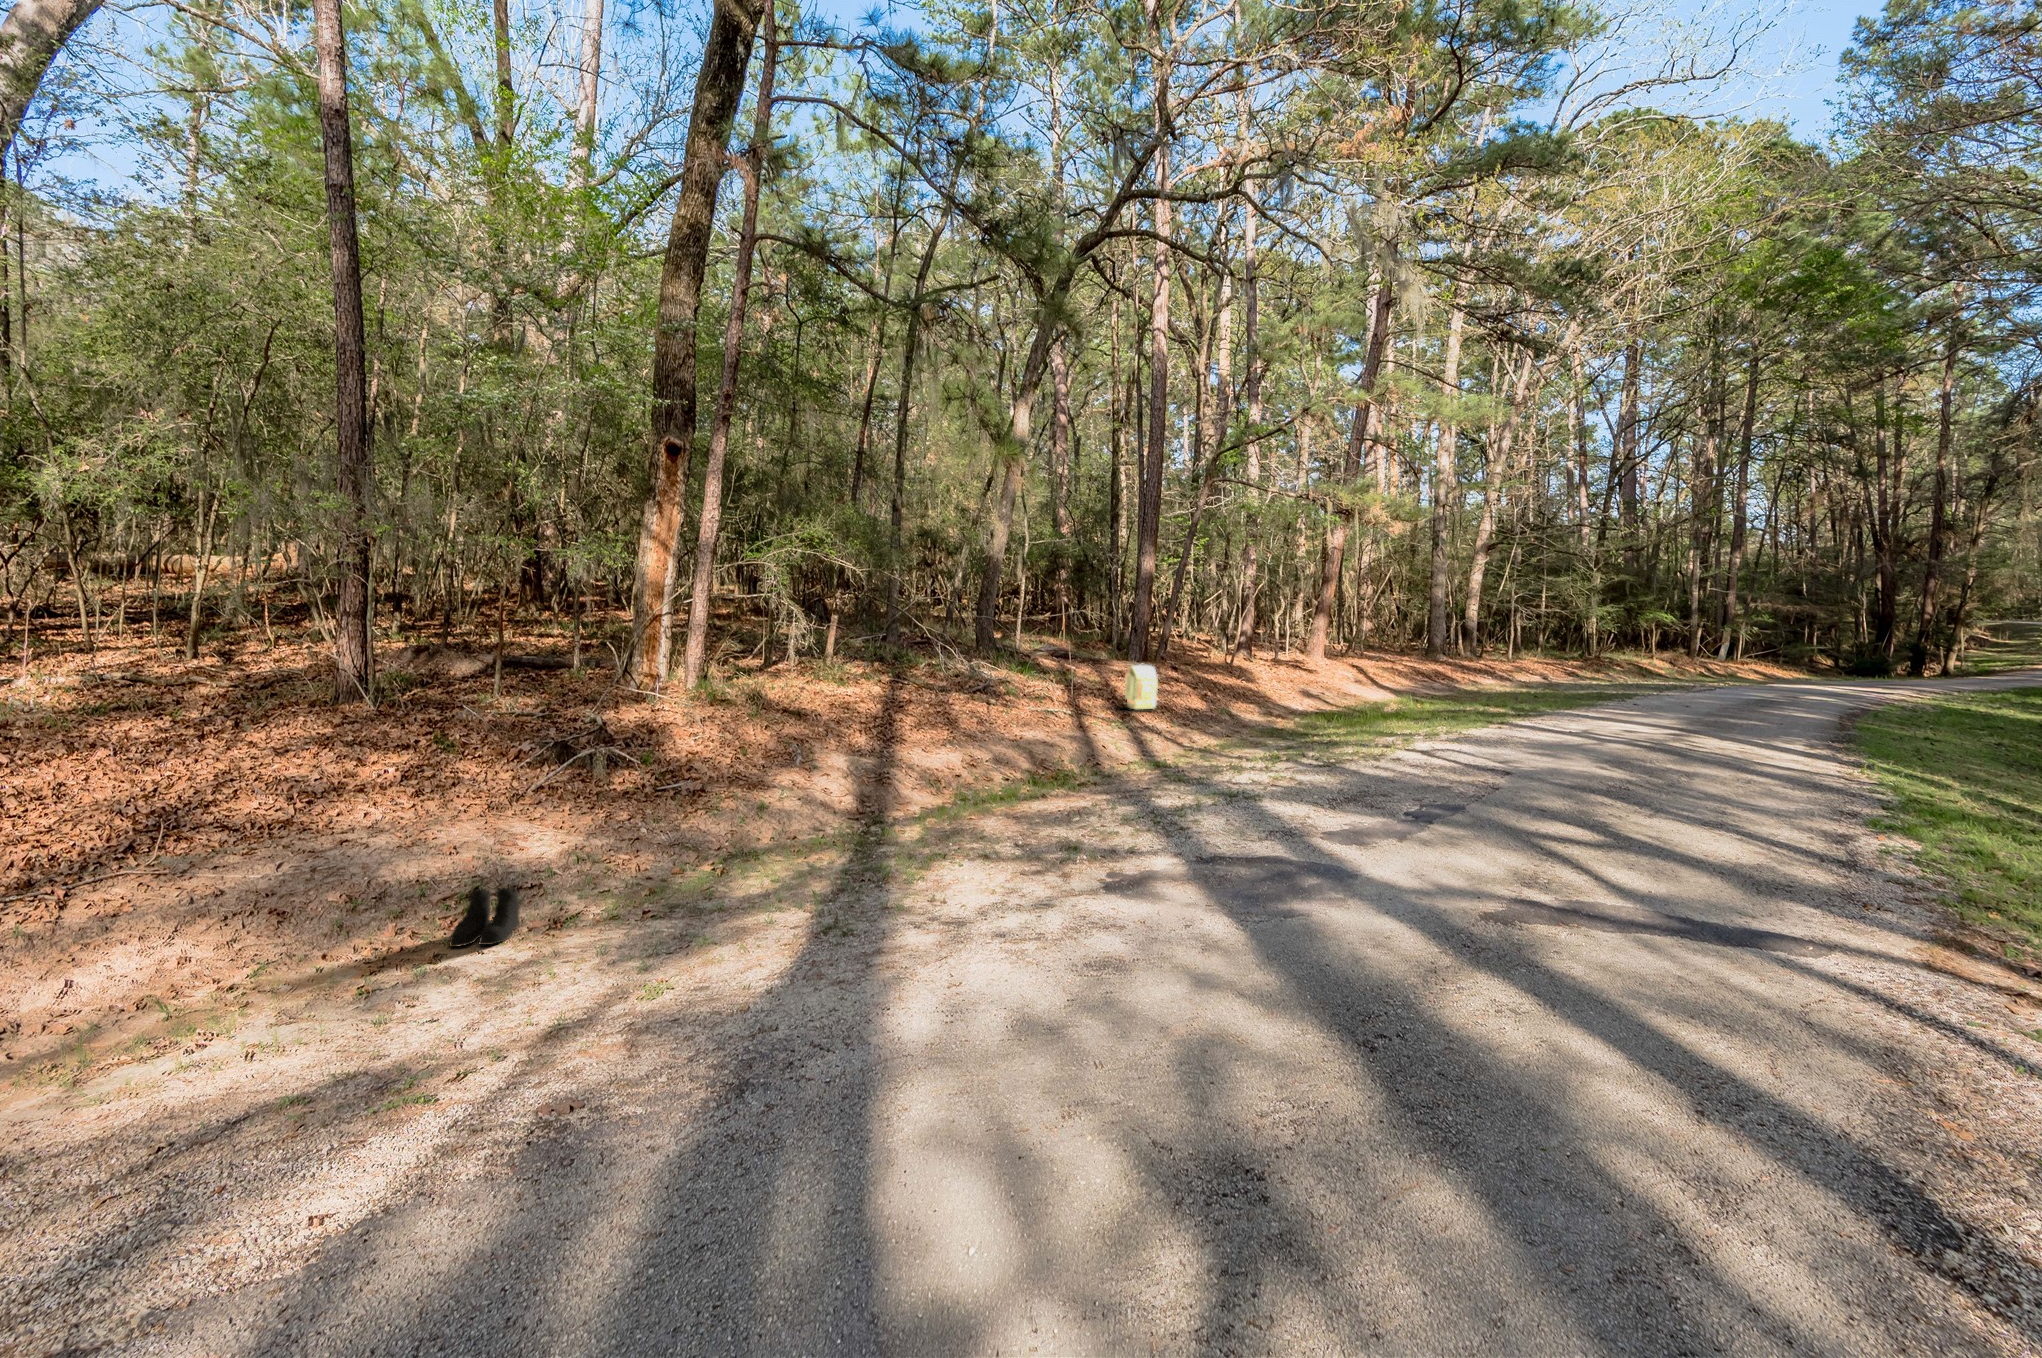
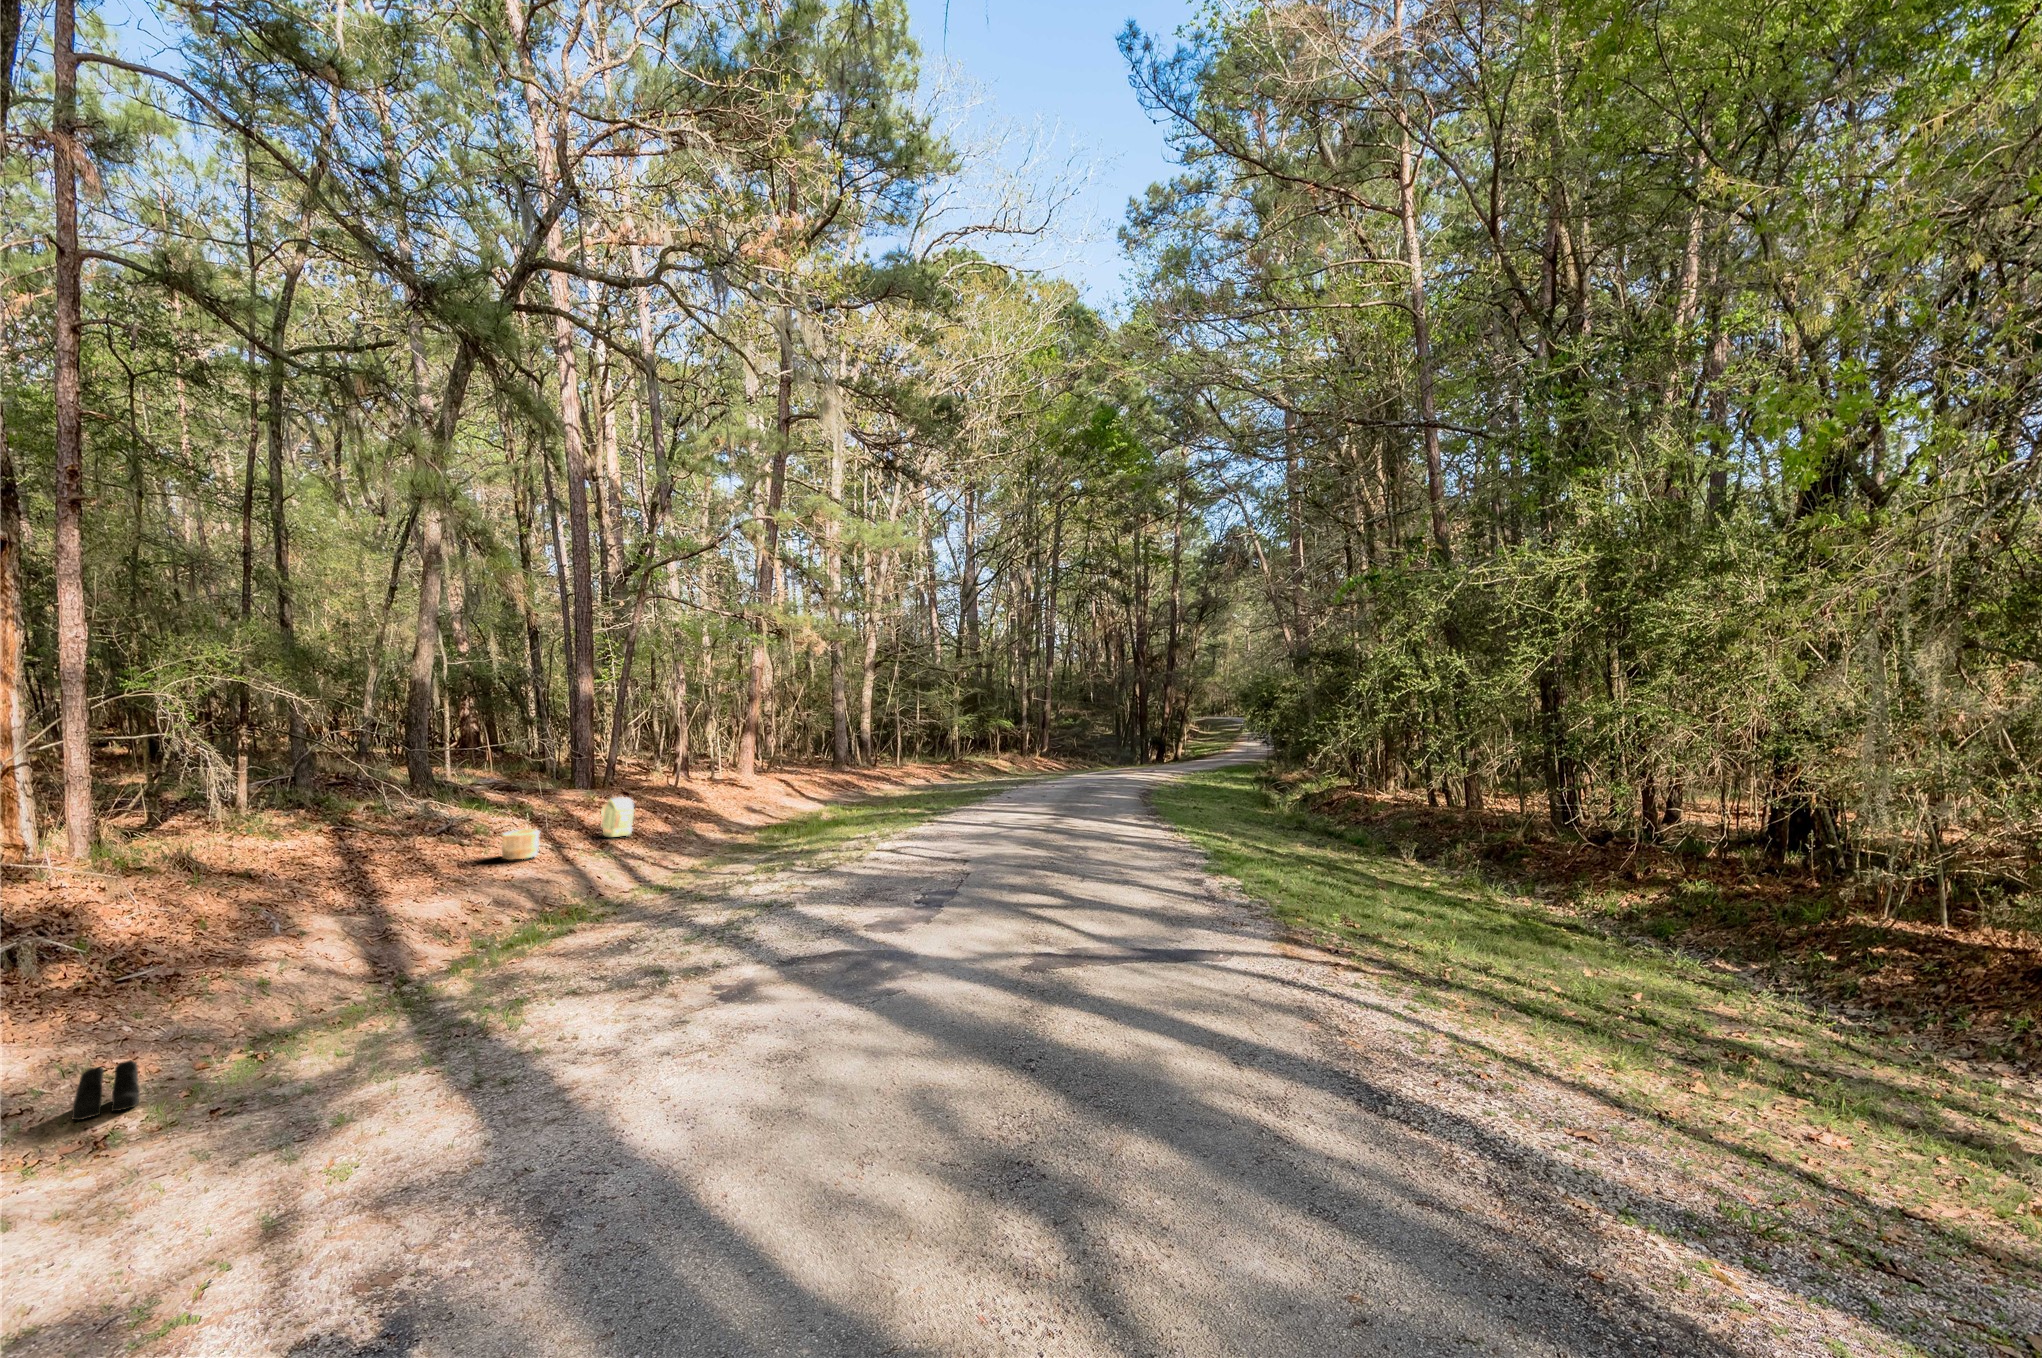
wooden bucket: none [1015,691,1052,723] -> present [502,829,540,860]

